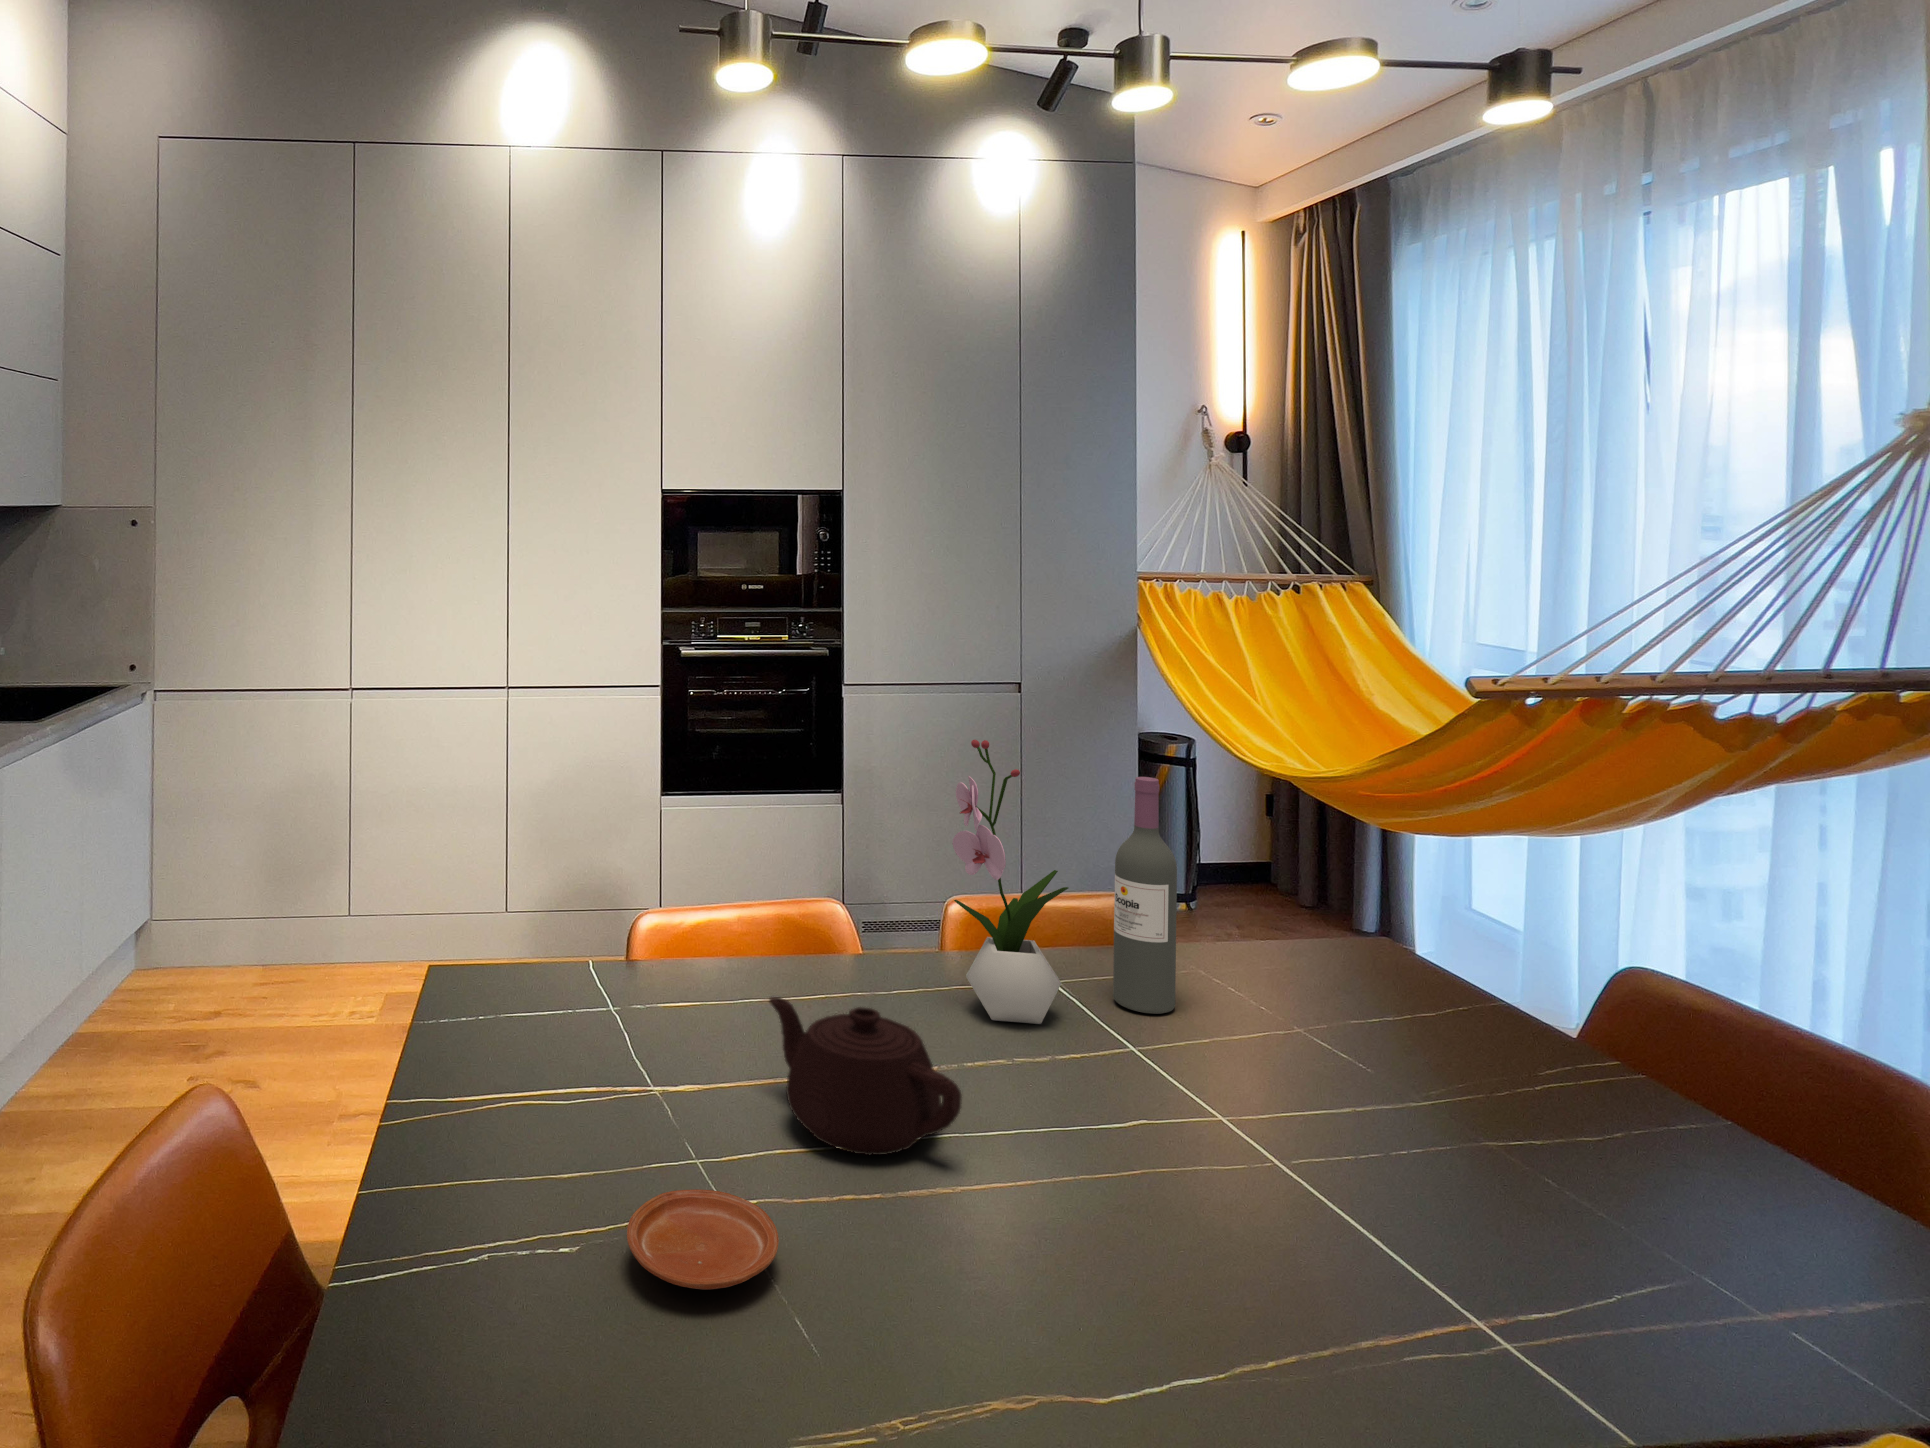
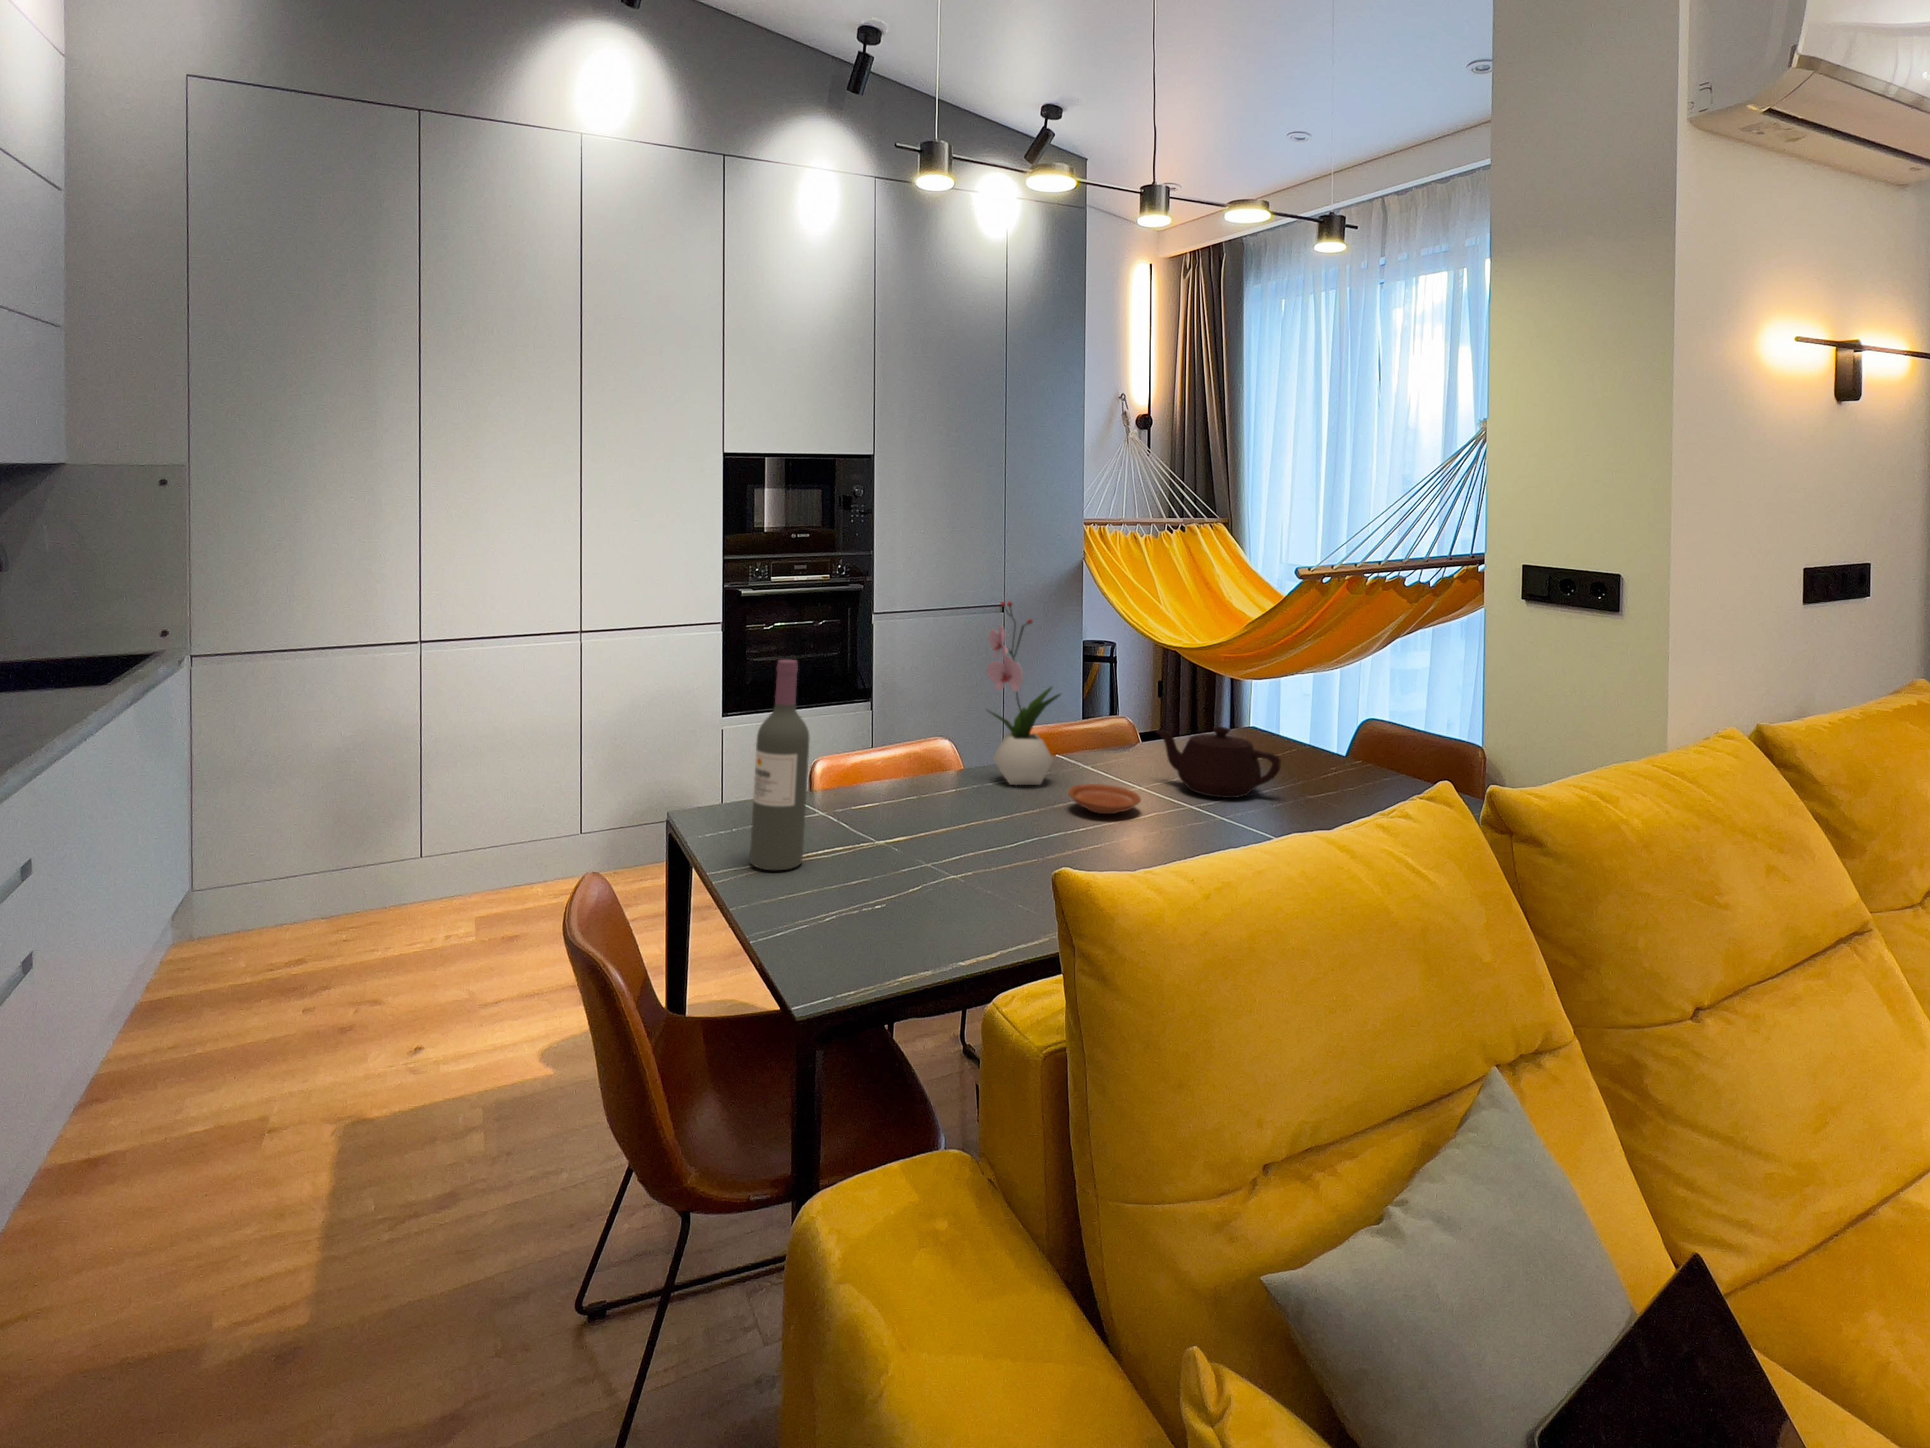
wine bottle: present [1113,777,1177,1014] -> present [750,660,810,870]
teapot: present [769,997,962,1155] -> present [1156,727,1281,798]
plate: present [627,1189,779,1289] -> present [1069,784,1141,814]

